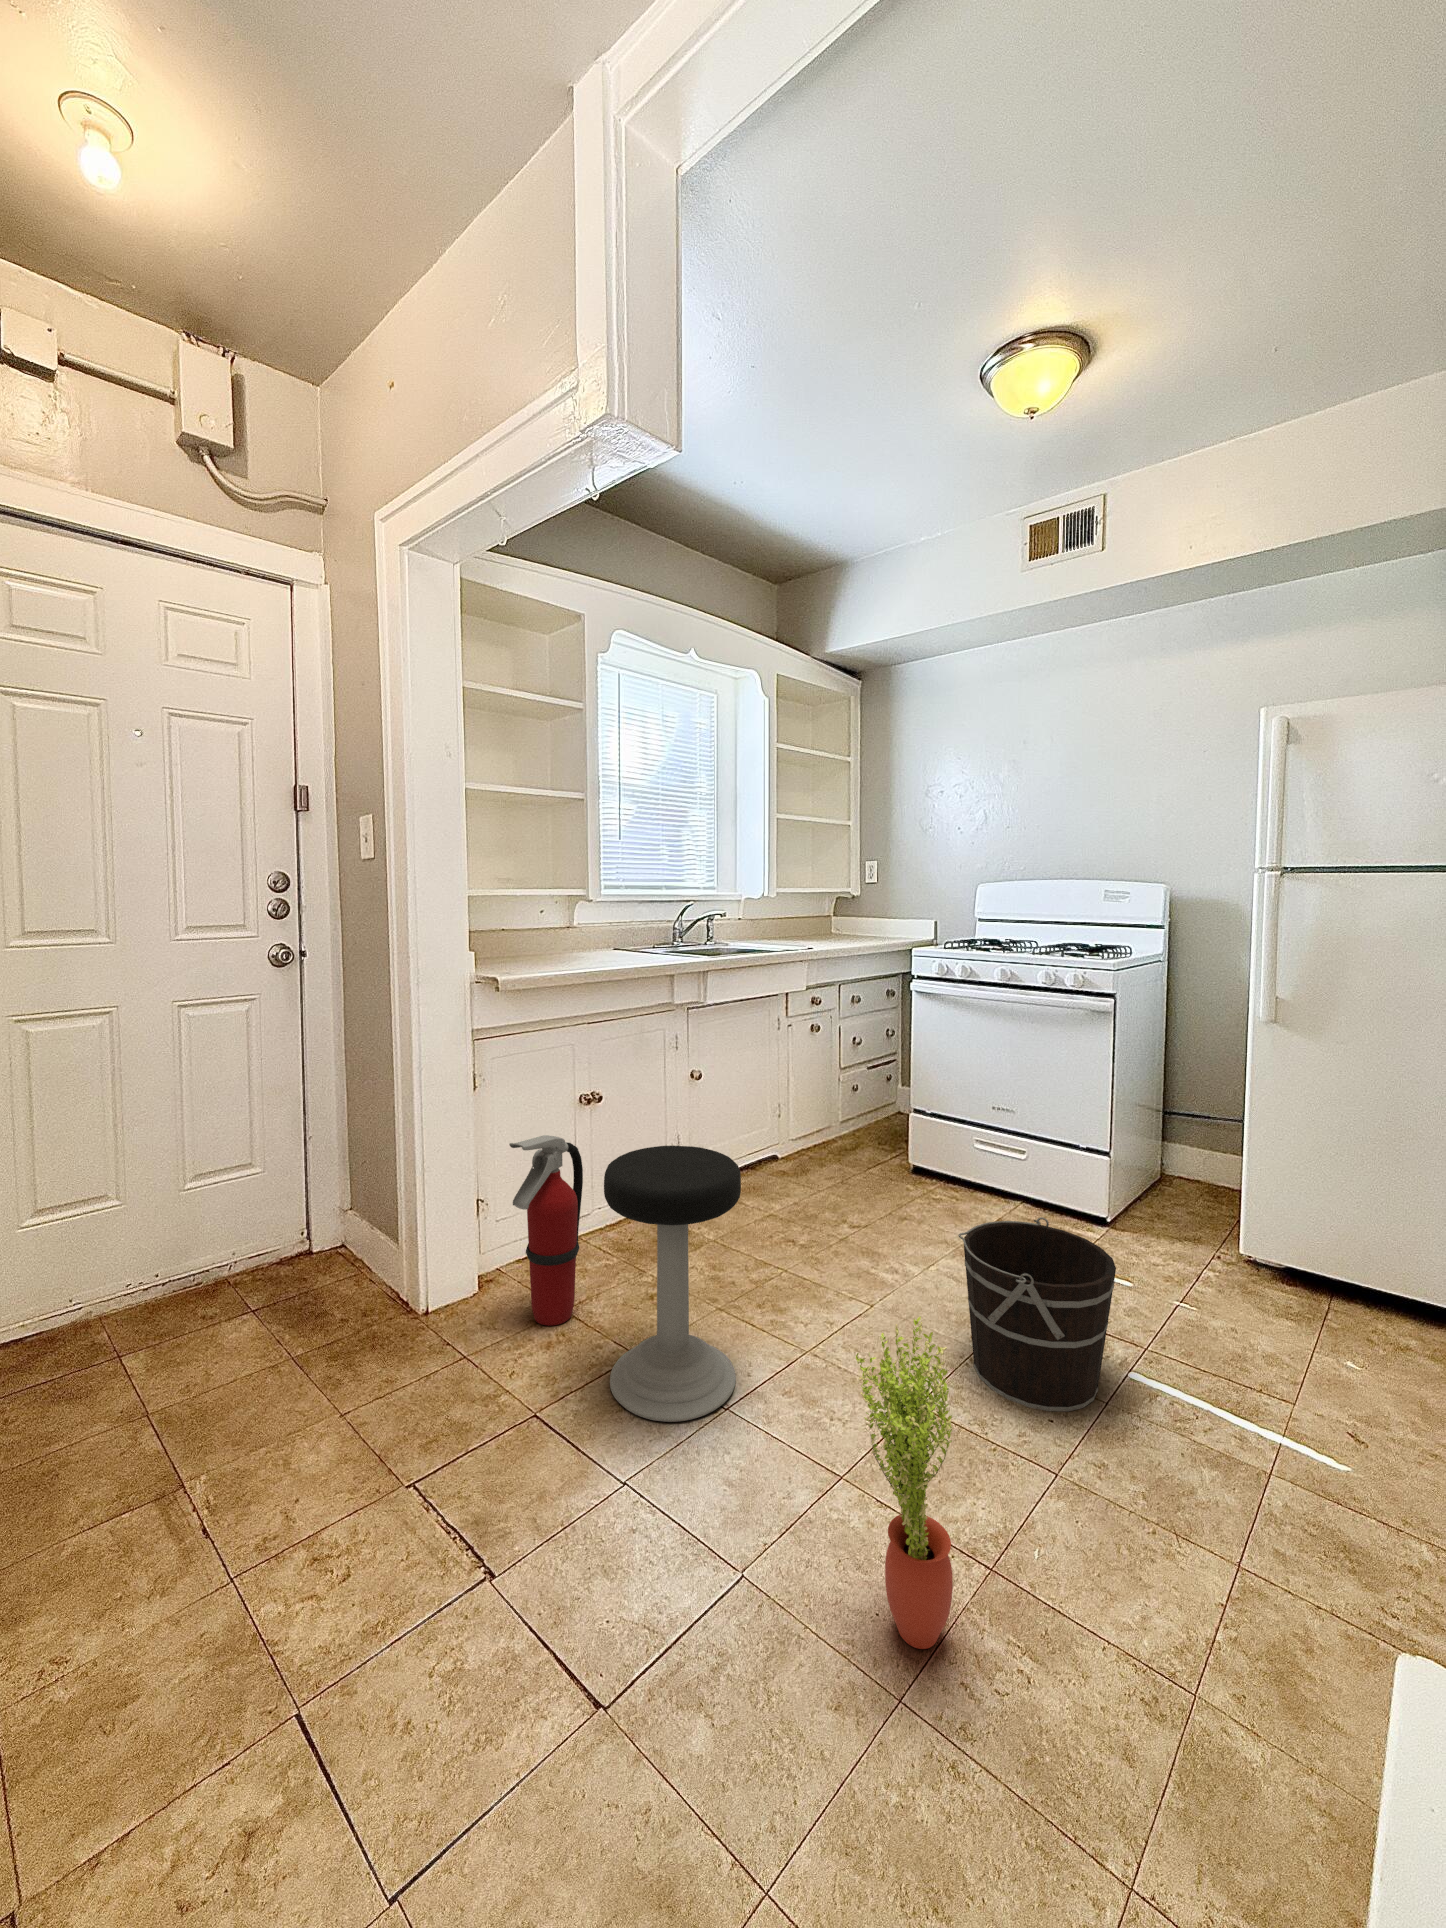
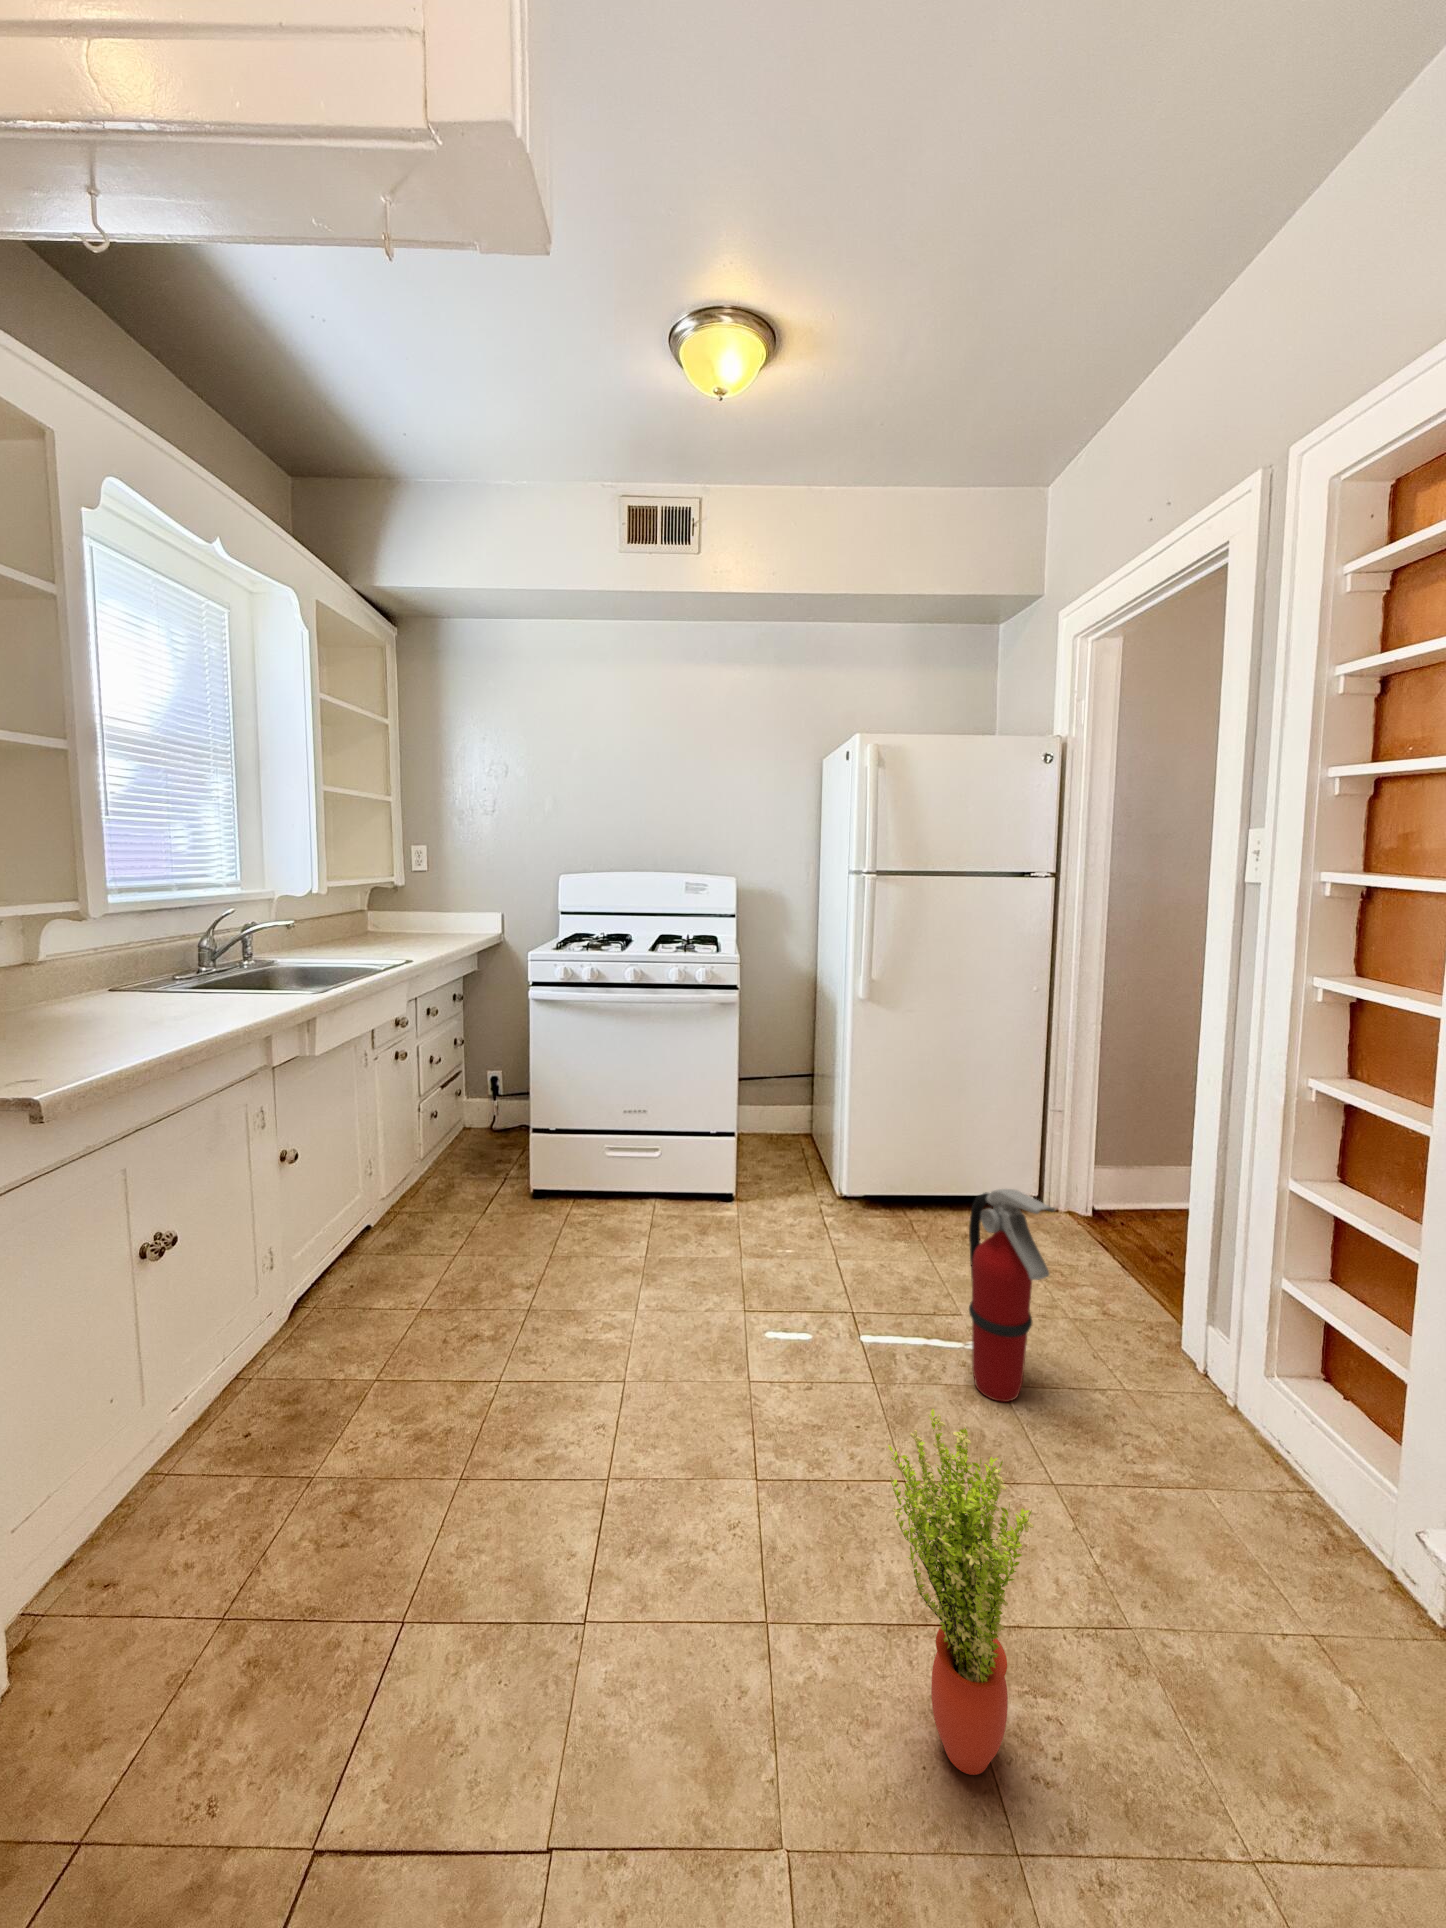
fire extinguisher: present [509,1135,583,1326] -> present [969,1189,1056,1402]
stool: present [604,1146,741,1422] -> none [372,1280,584,1728]
bucket: present [958,1217,1116,1412] -> none [734,1219,874,1416]

